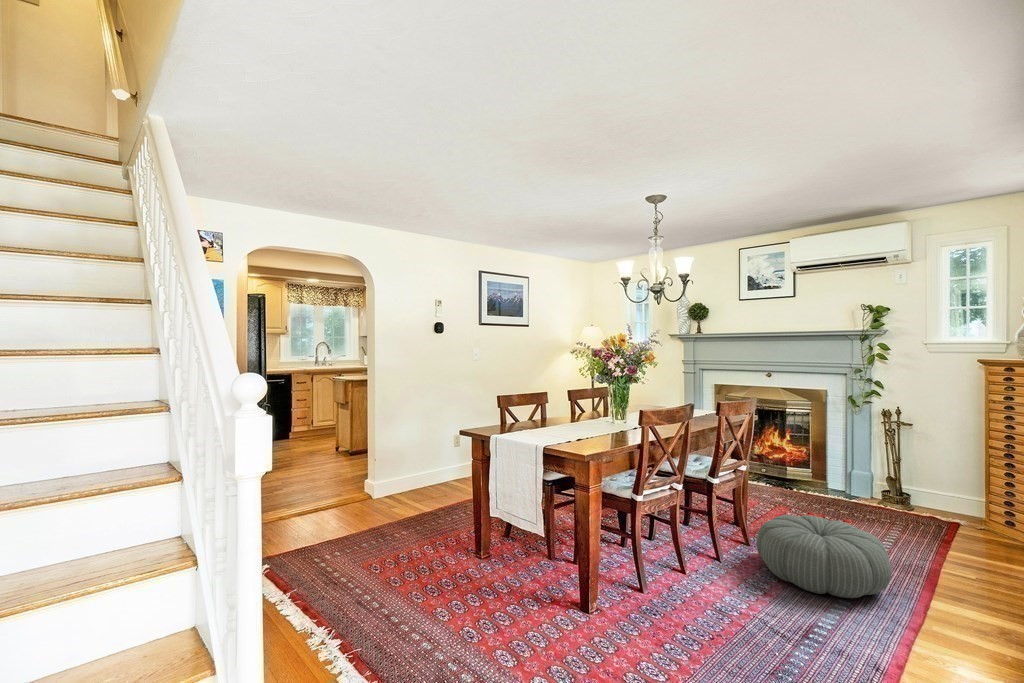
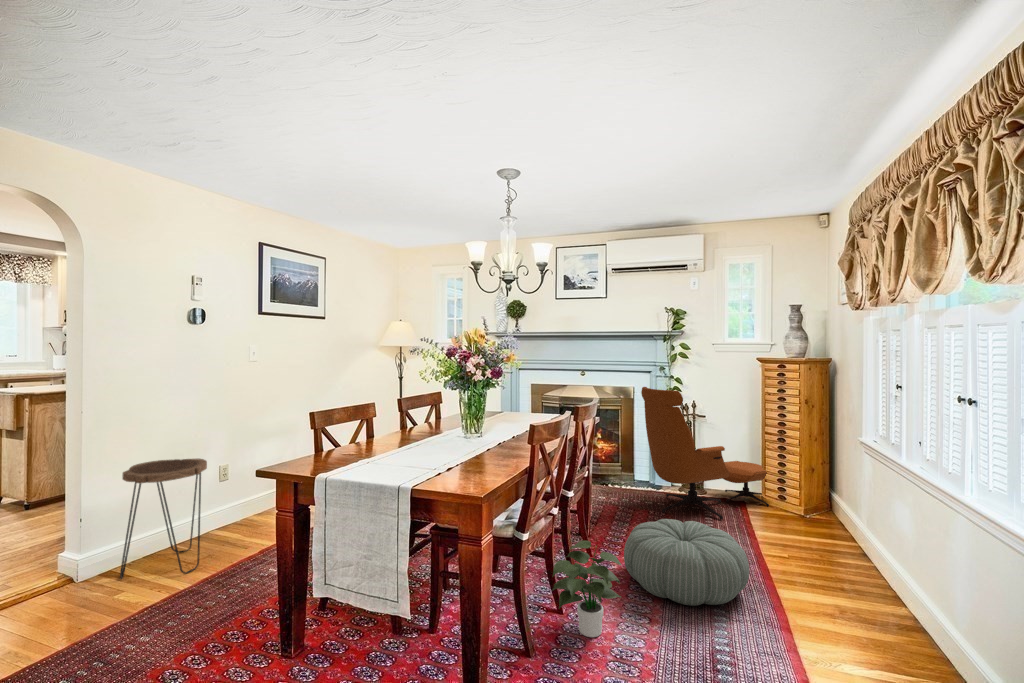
lounge chair: none [816,388,1006,535] -> present [641,387,769,520]
side table: none [398,425,444,500] -> present [120,458,207,579]
potted plant: none [665,514,731,593] -> present [553,541,622,637]

